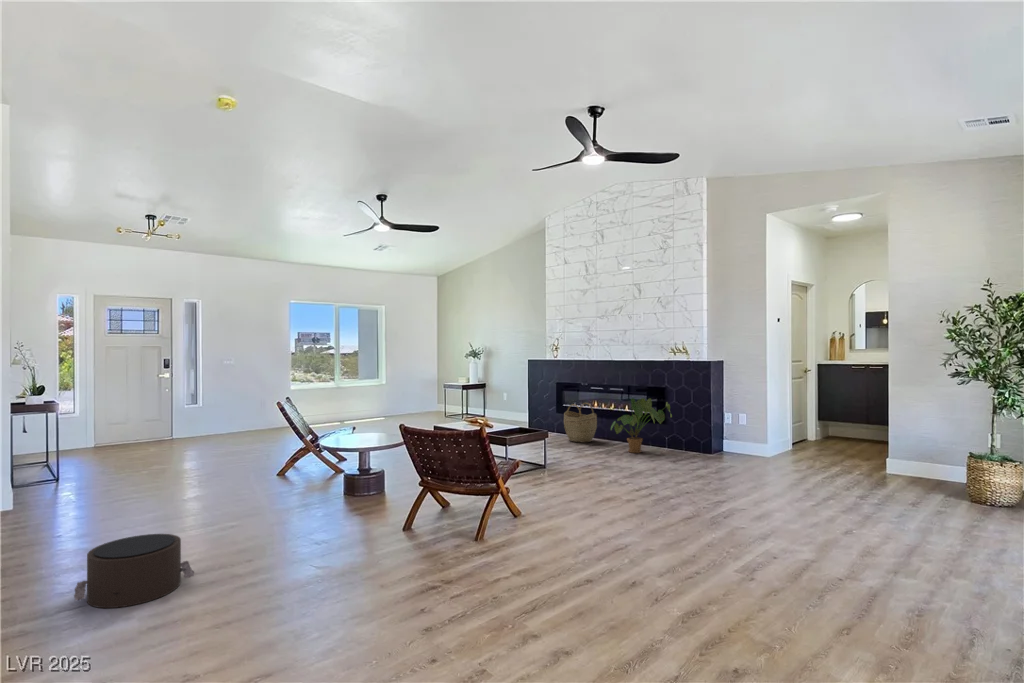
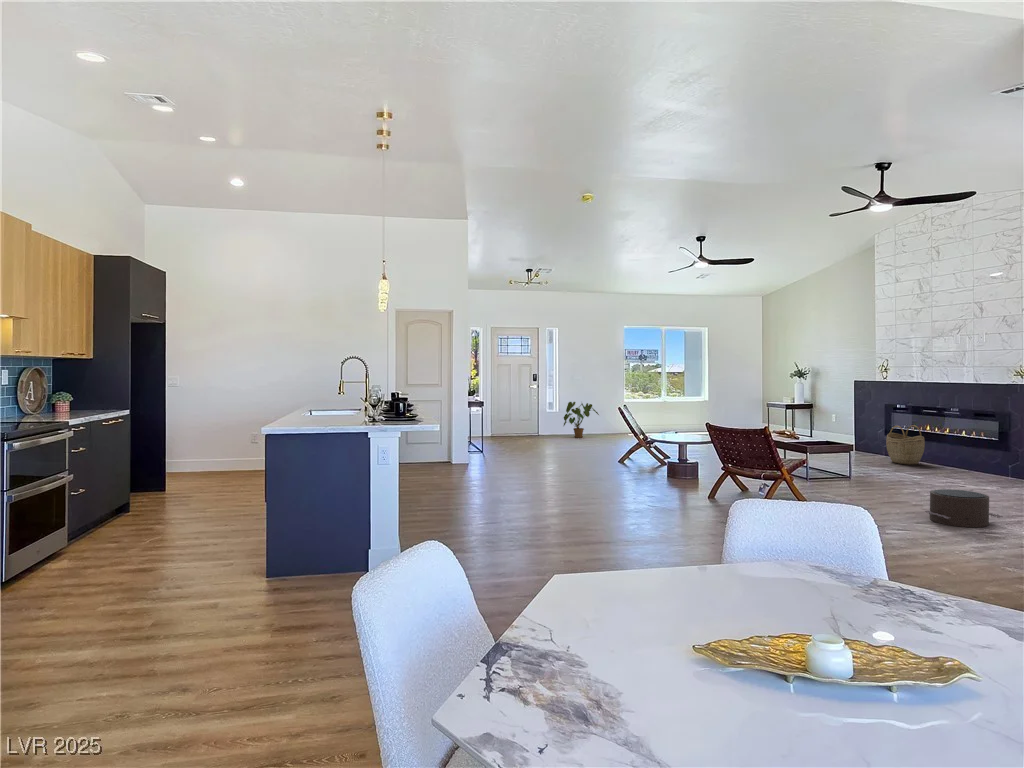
house plant: present [611,398,672,453] -> present [564,402,599,438]
pouf: present [74,534,194,608] -> present [925,489,1003,527]

